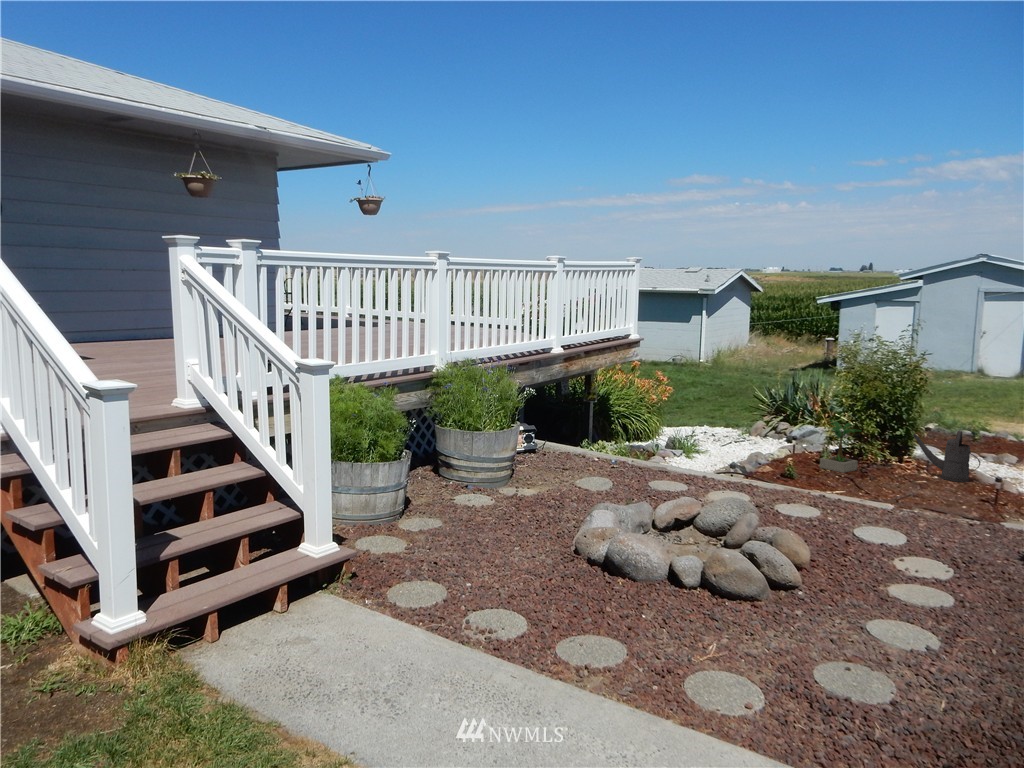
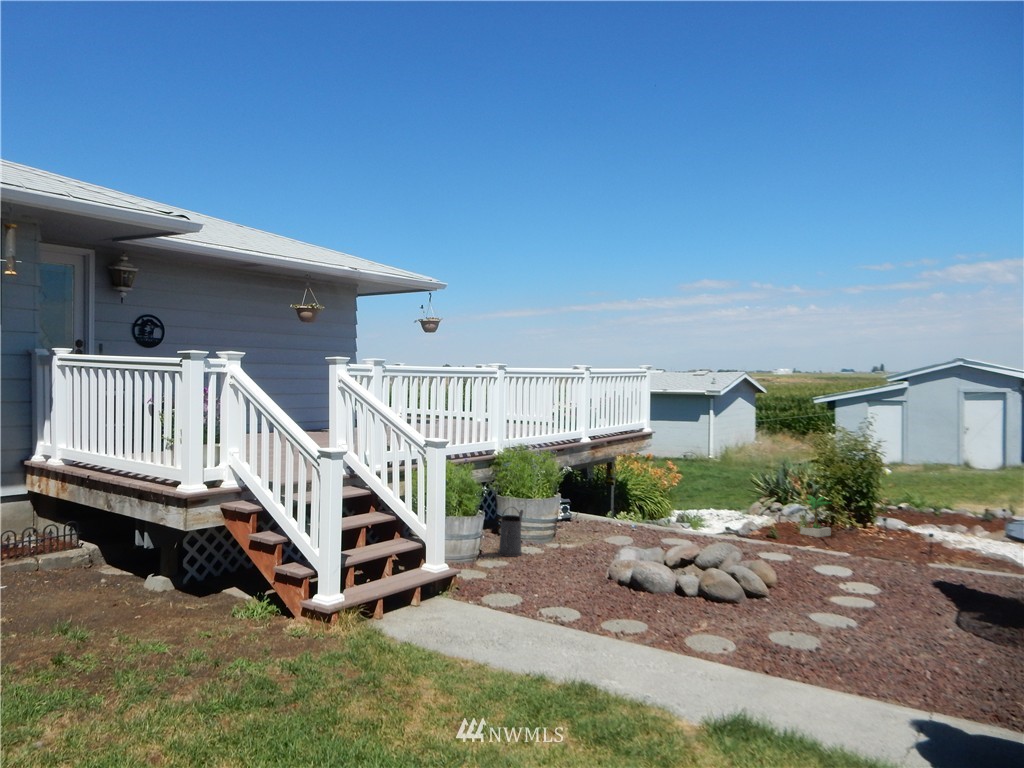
watering can: present [914,431,980,482] -> present [498,507,523,557]

